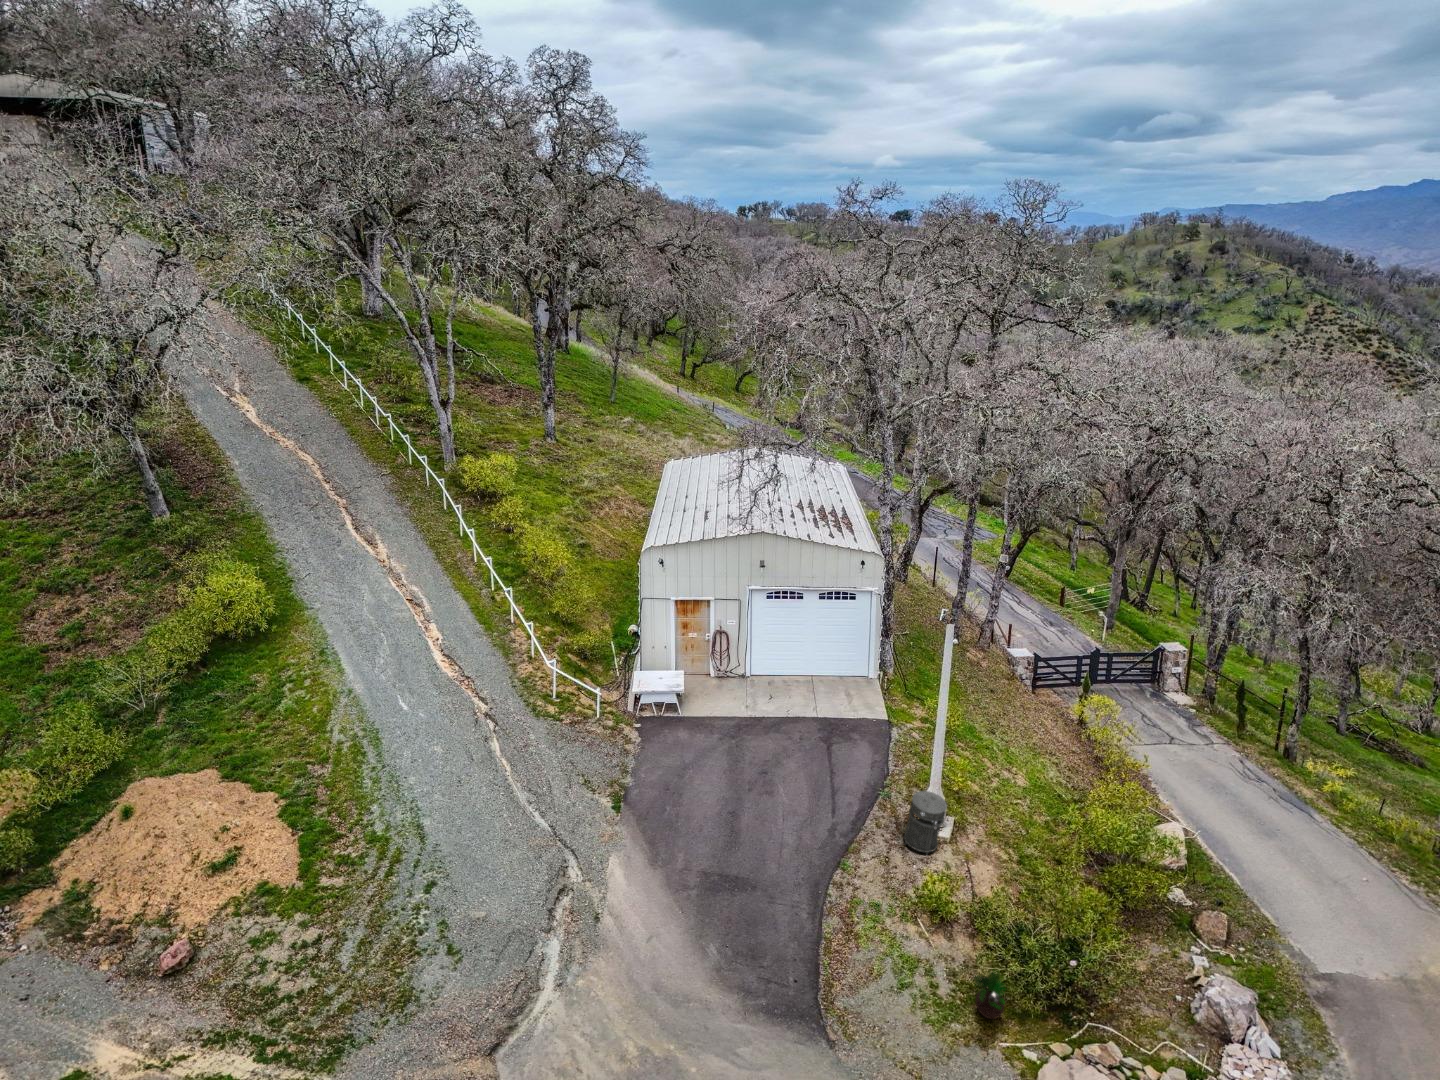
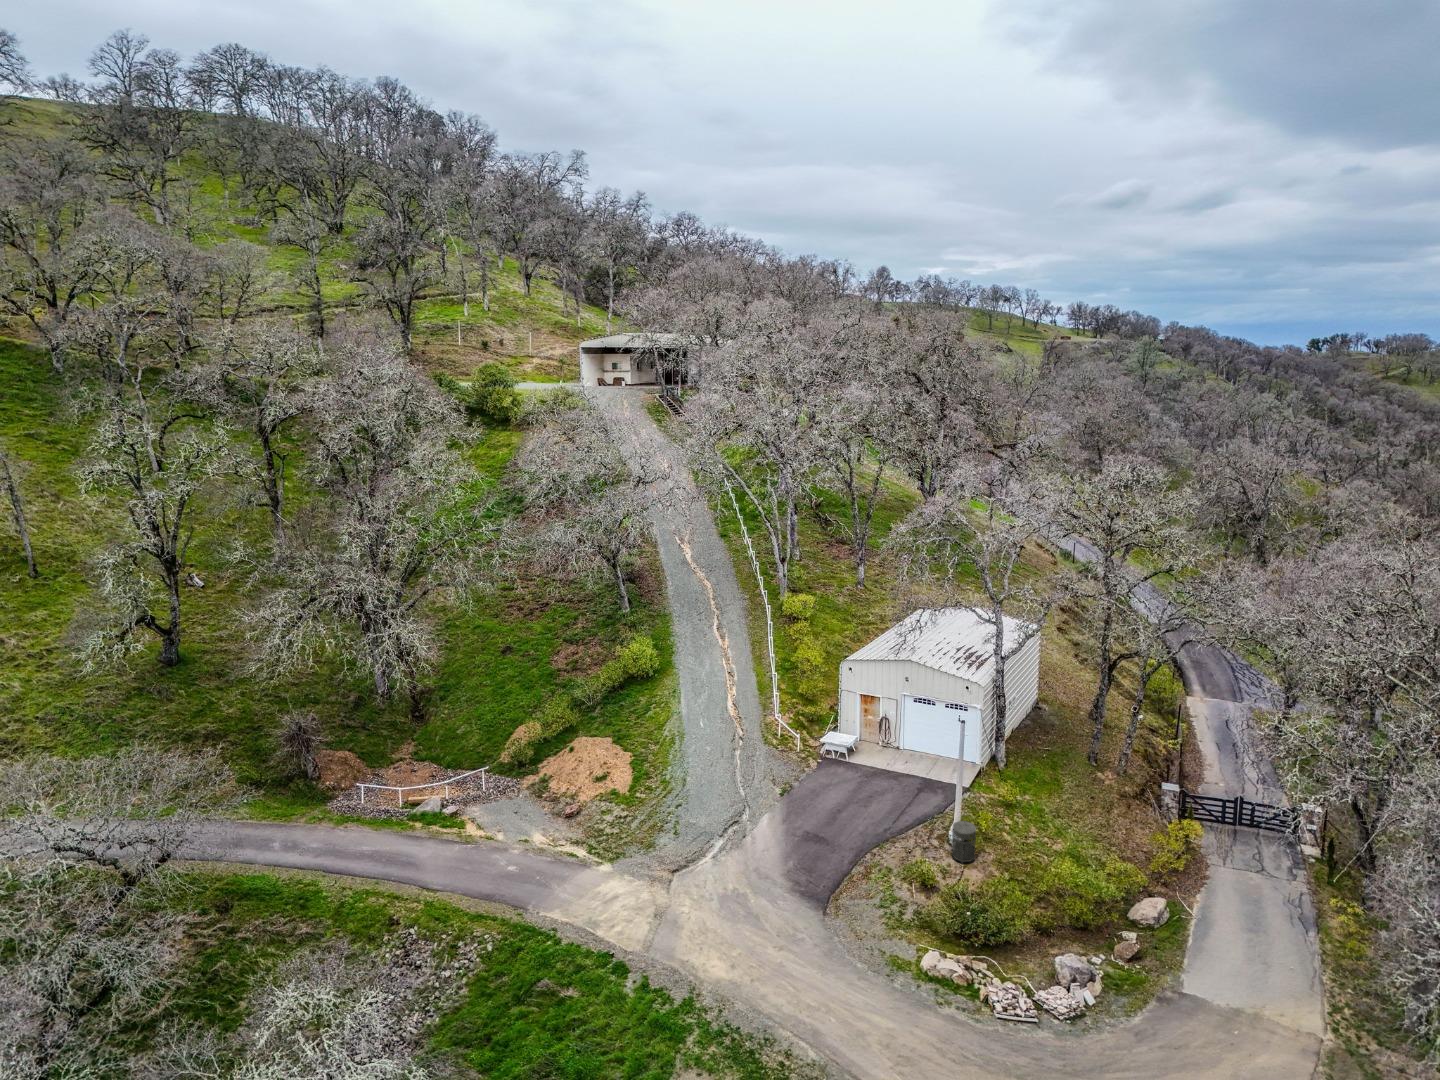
potted tree: present [974,971,1005,1019] -> none [911,901,935,937]

